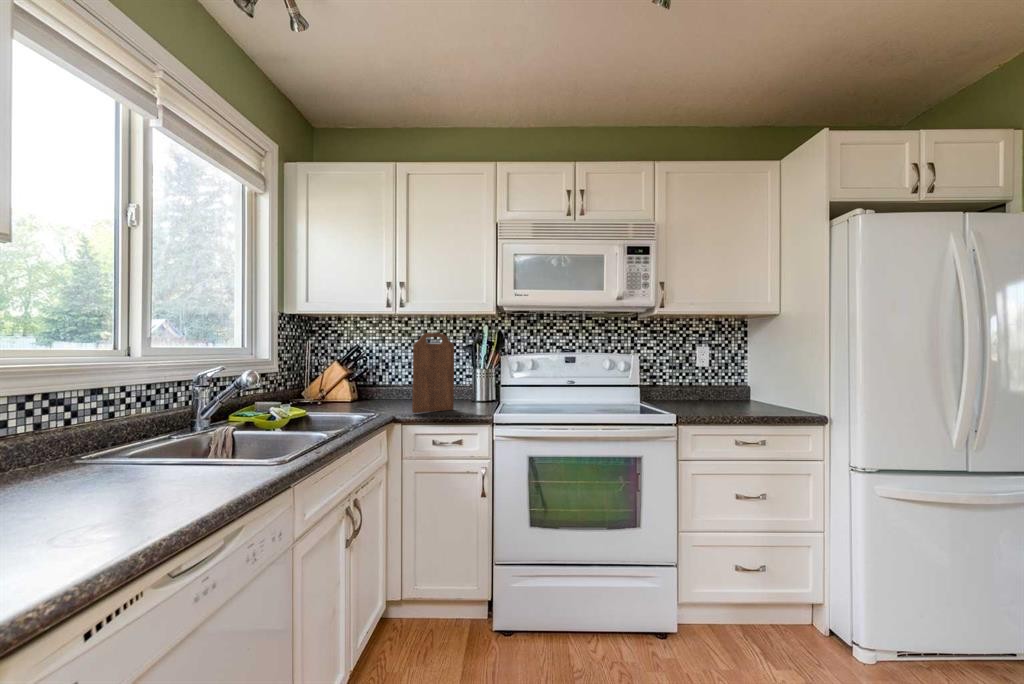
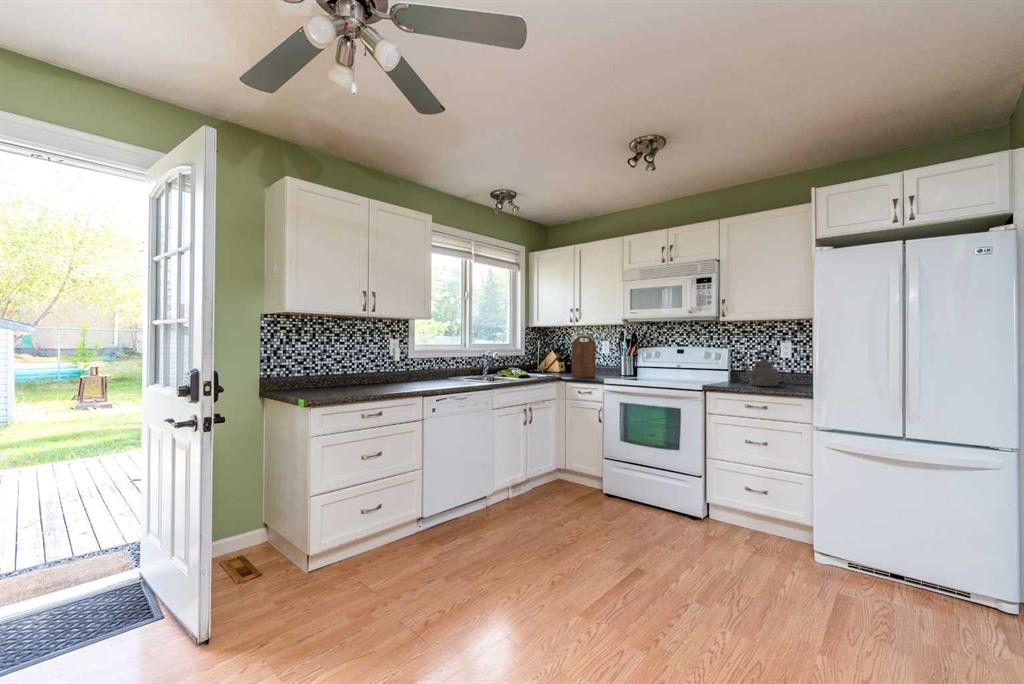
kettle: none [702,357,742,410] -> present [742,350,779,386]

